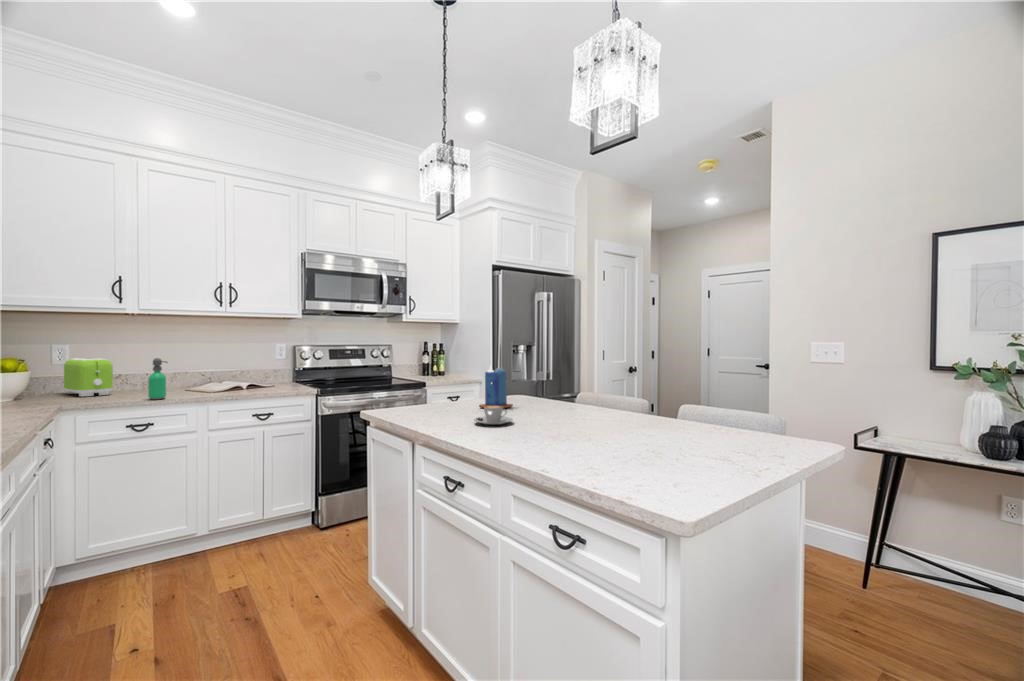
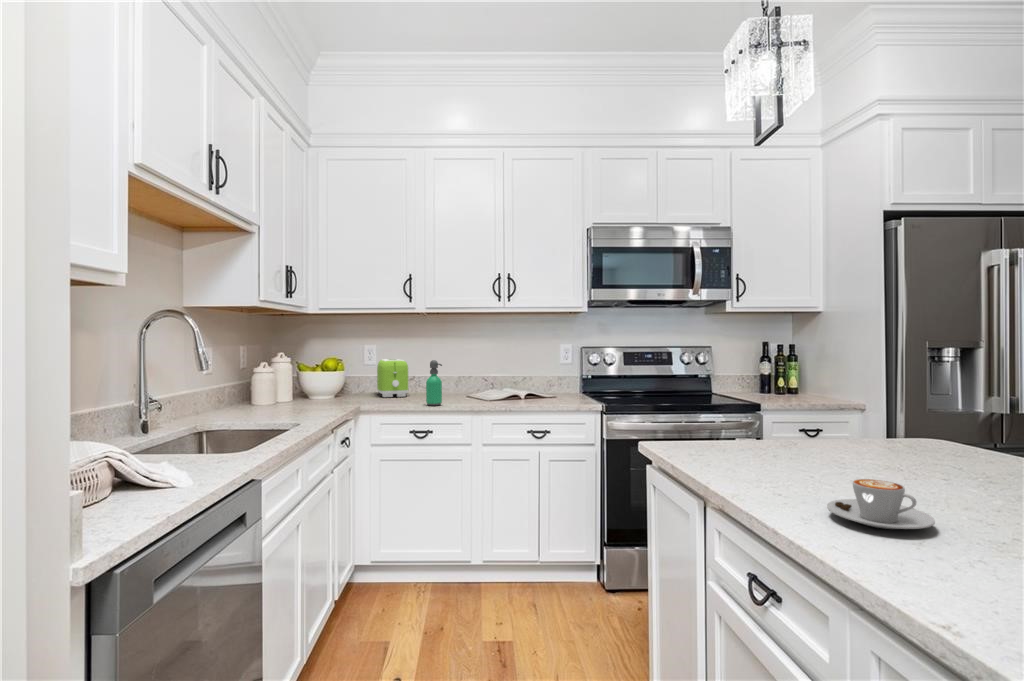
candle: present [479,366,513,408] -> none [847,385,932,480]

